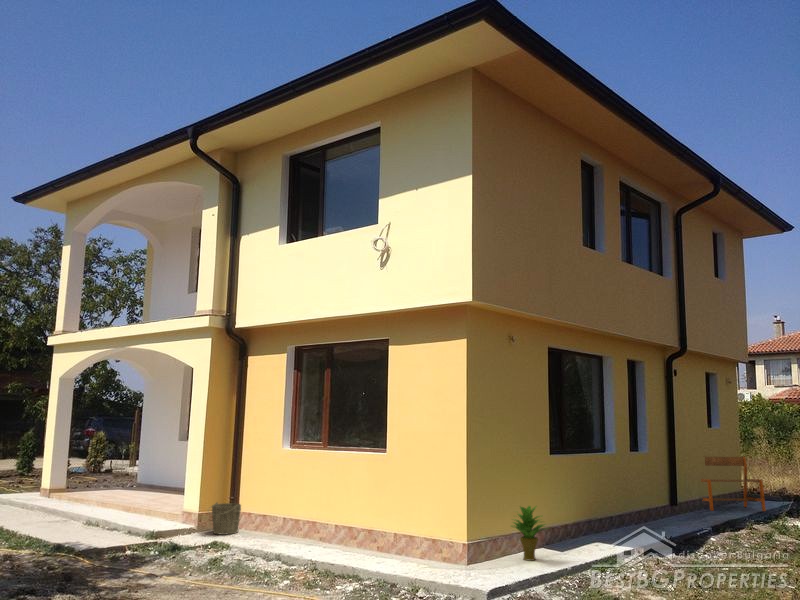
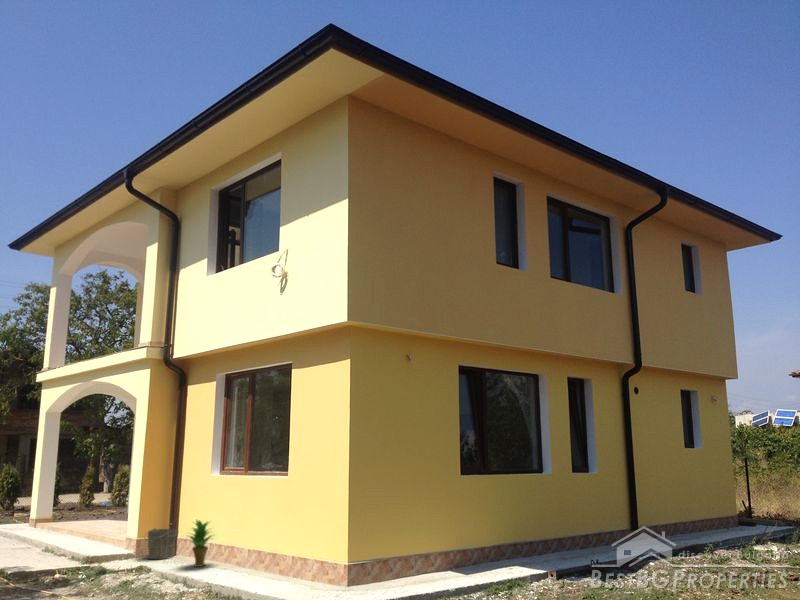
bench: present [701,456,766,511] -> none [671,476,744,534]
potted plant: present [511,506,545,561] -> present [189,519,212,567]

